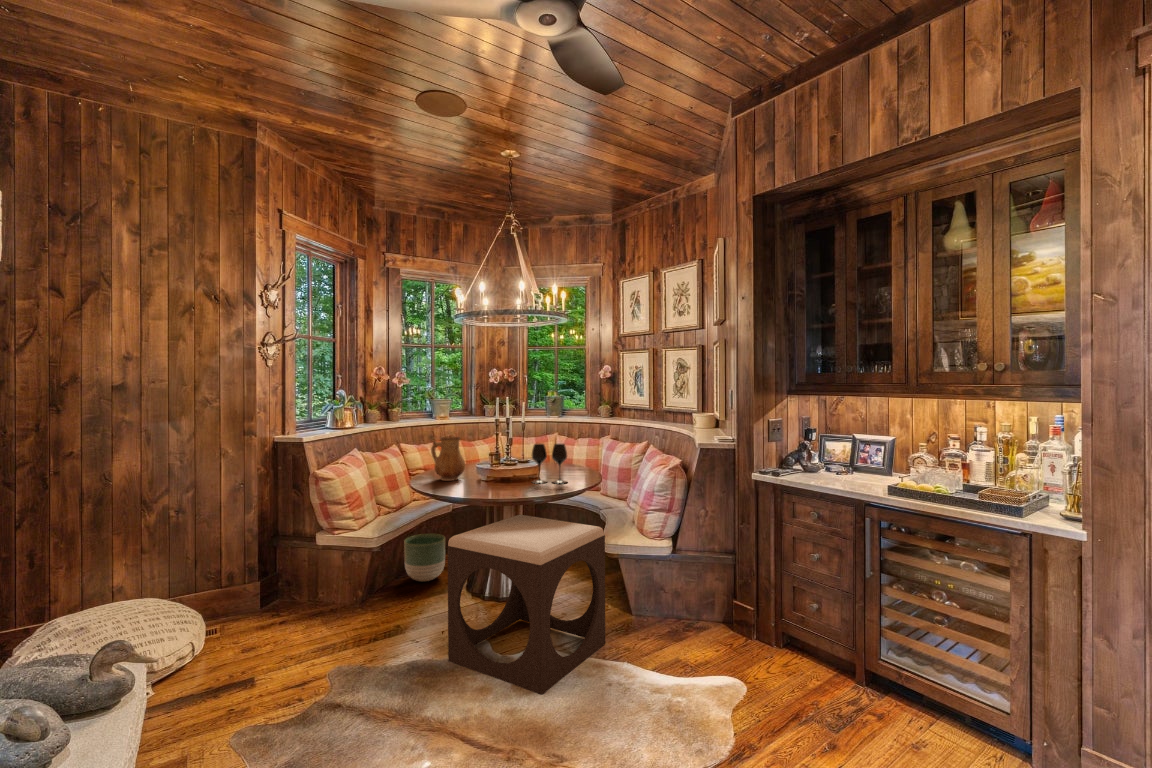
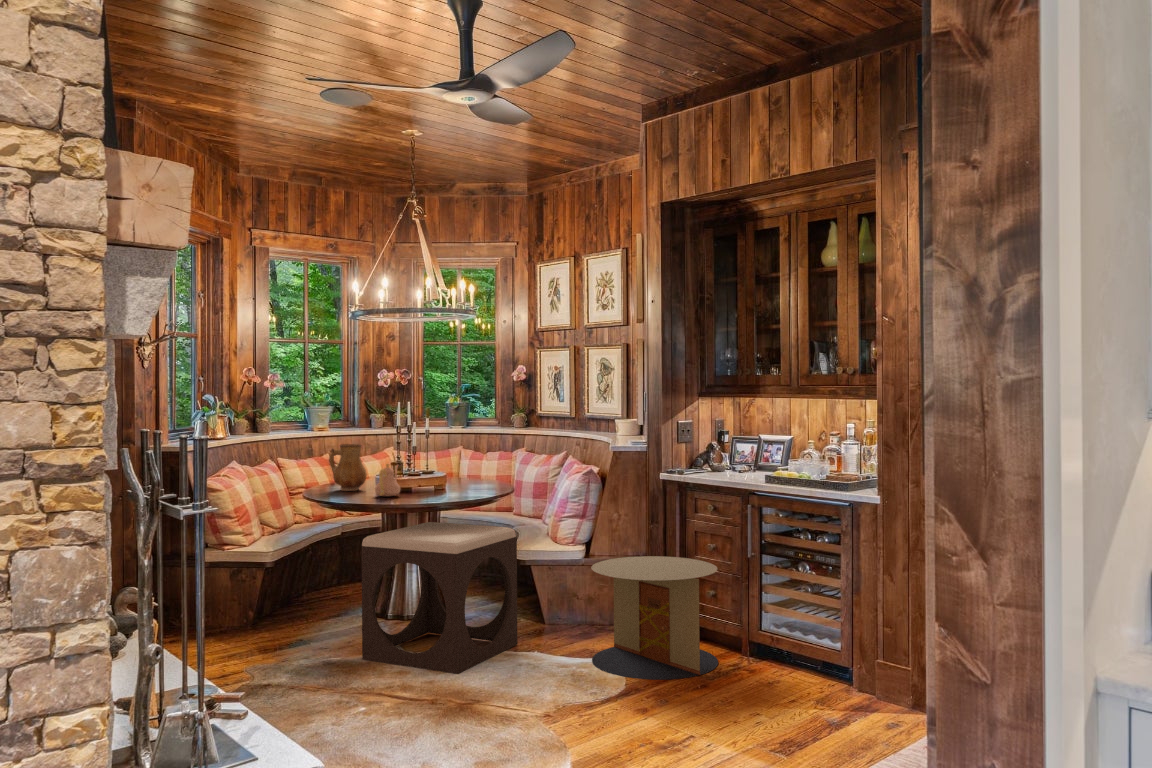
wine glass: present [531,444,567,483] -> none [439,450,478,492]
teapot: none [468,457,493,490] -> present [375,464,400,496]
planter: present [404,534,445,581] -> none [291,559,337,610]
side table: none [685,559,829,722] -> present [591,556,718,680]

